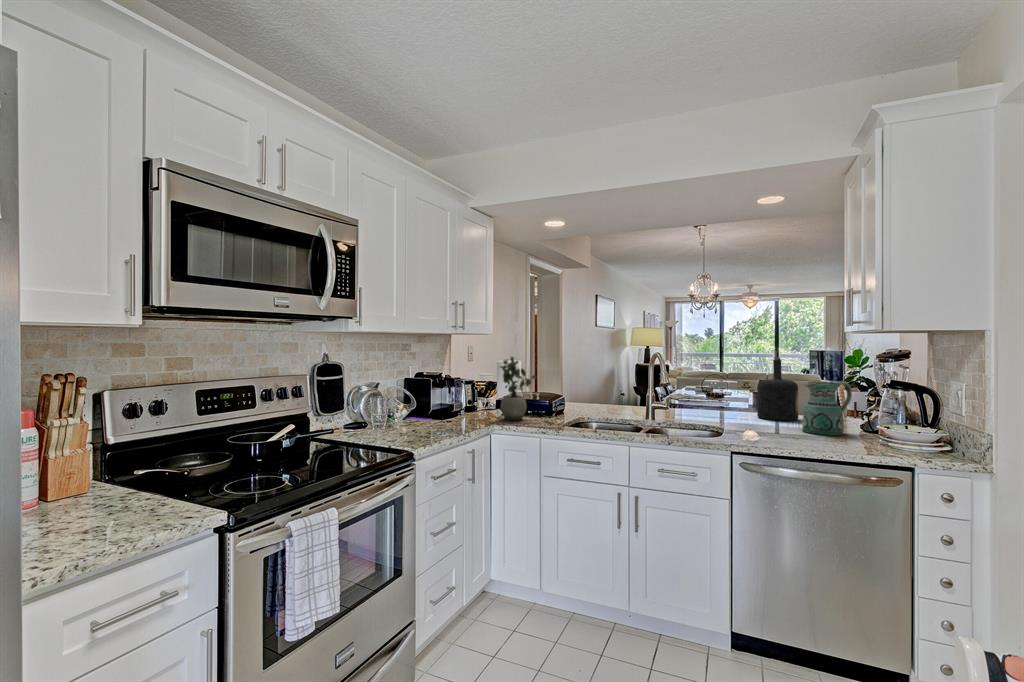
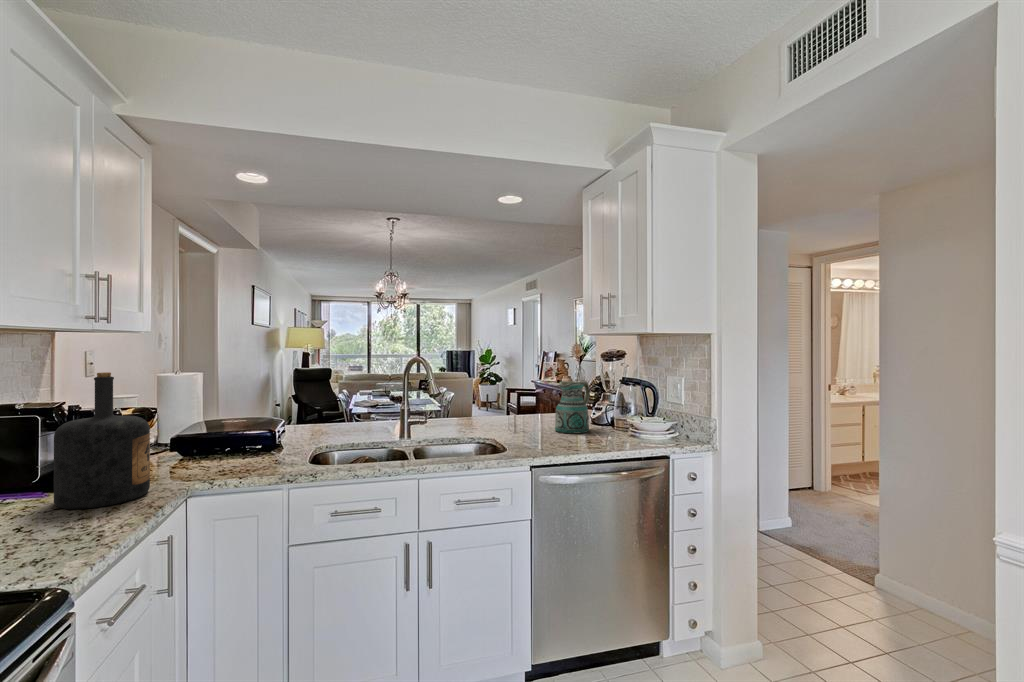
potted plant: present [500,357,537,420] -> none [191,367,263,468]
bottle: present [757,358,798,421] -> present [54,372,150,509]

